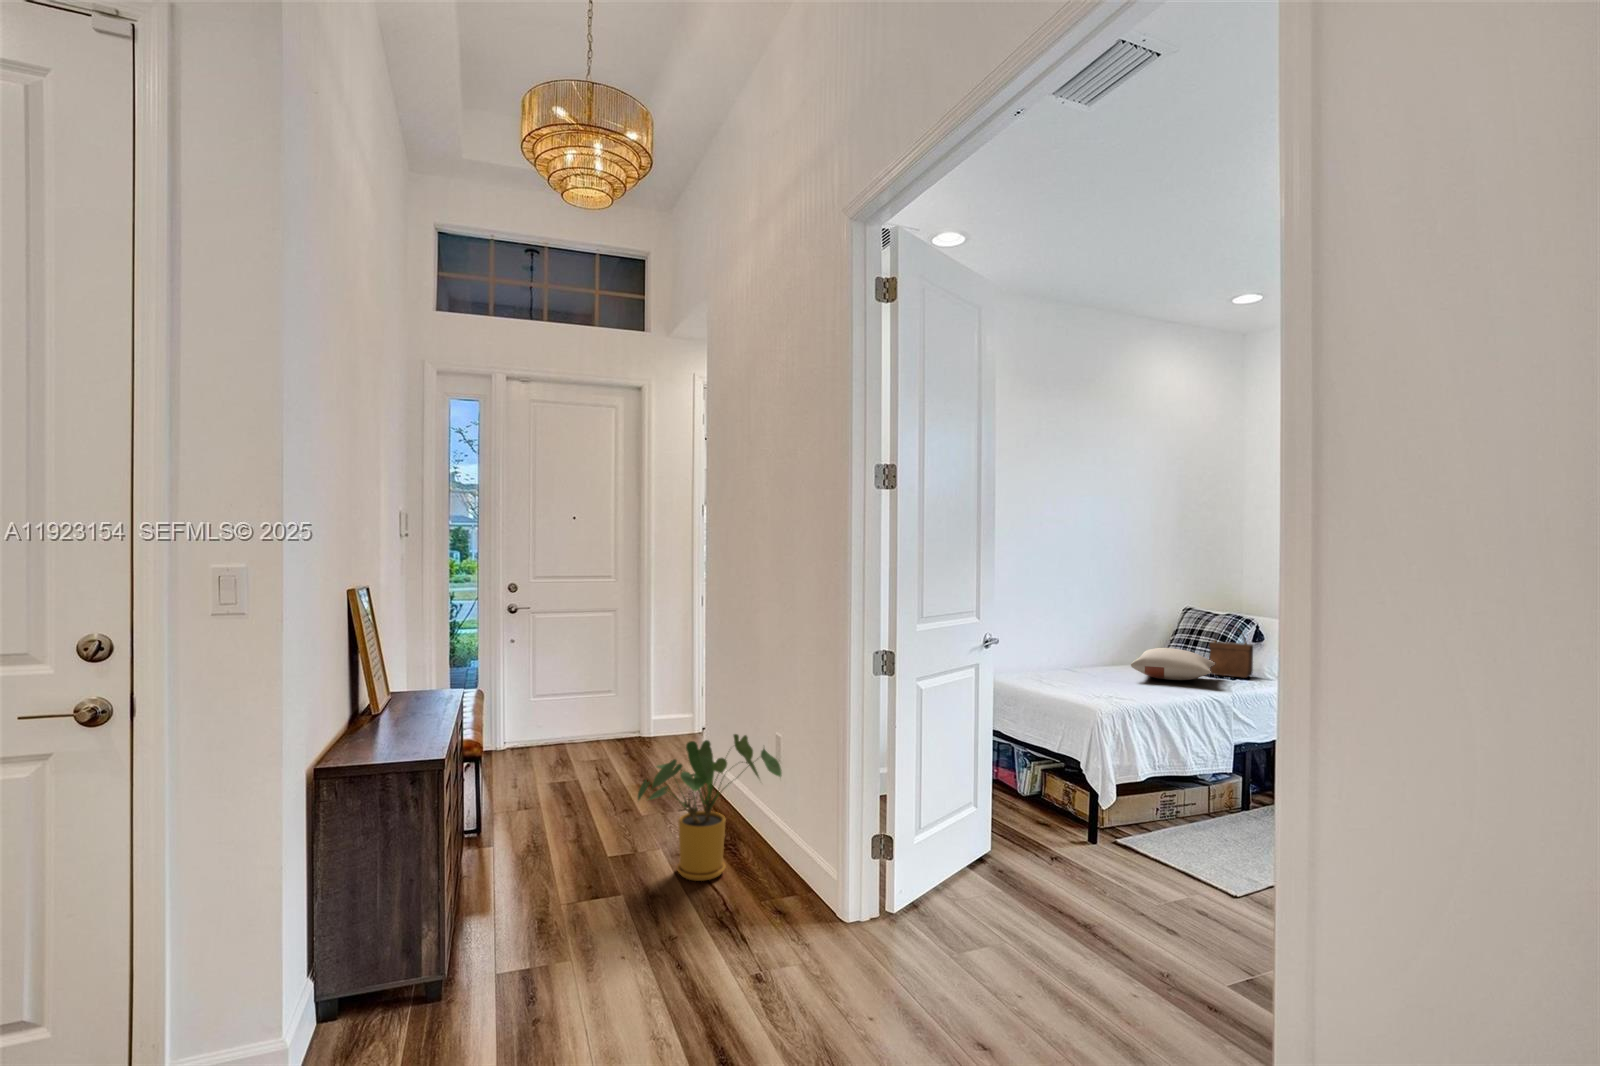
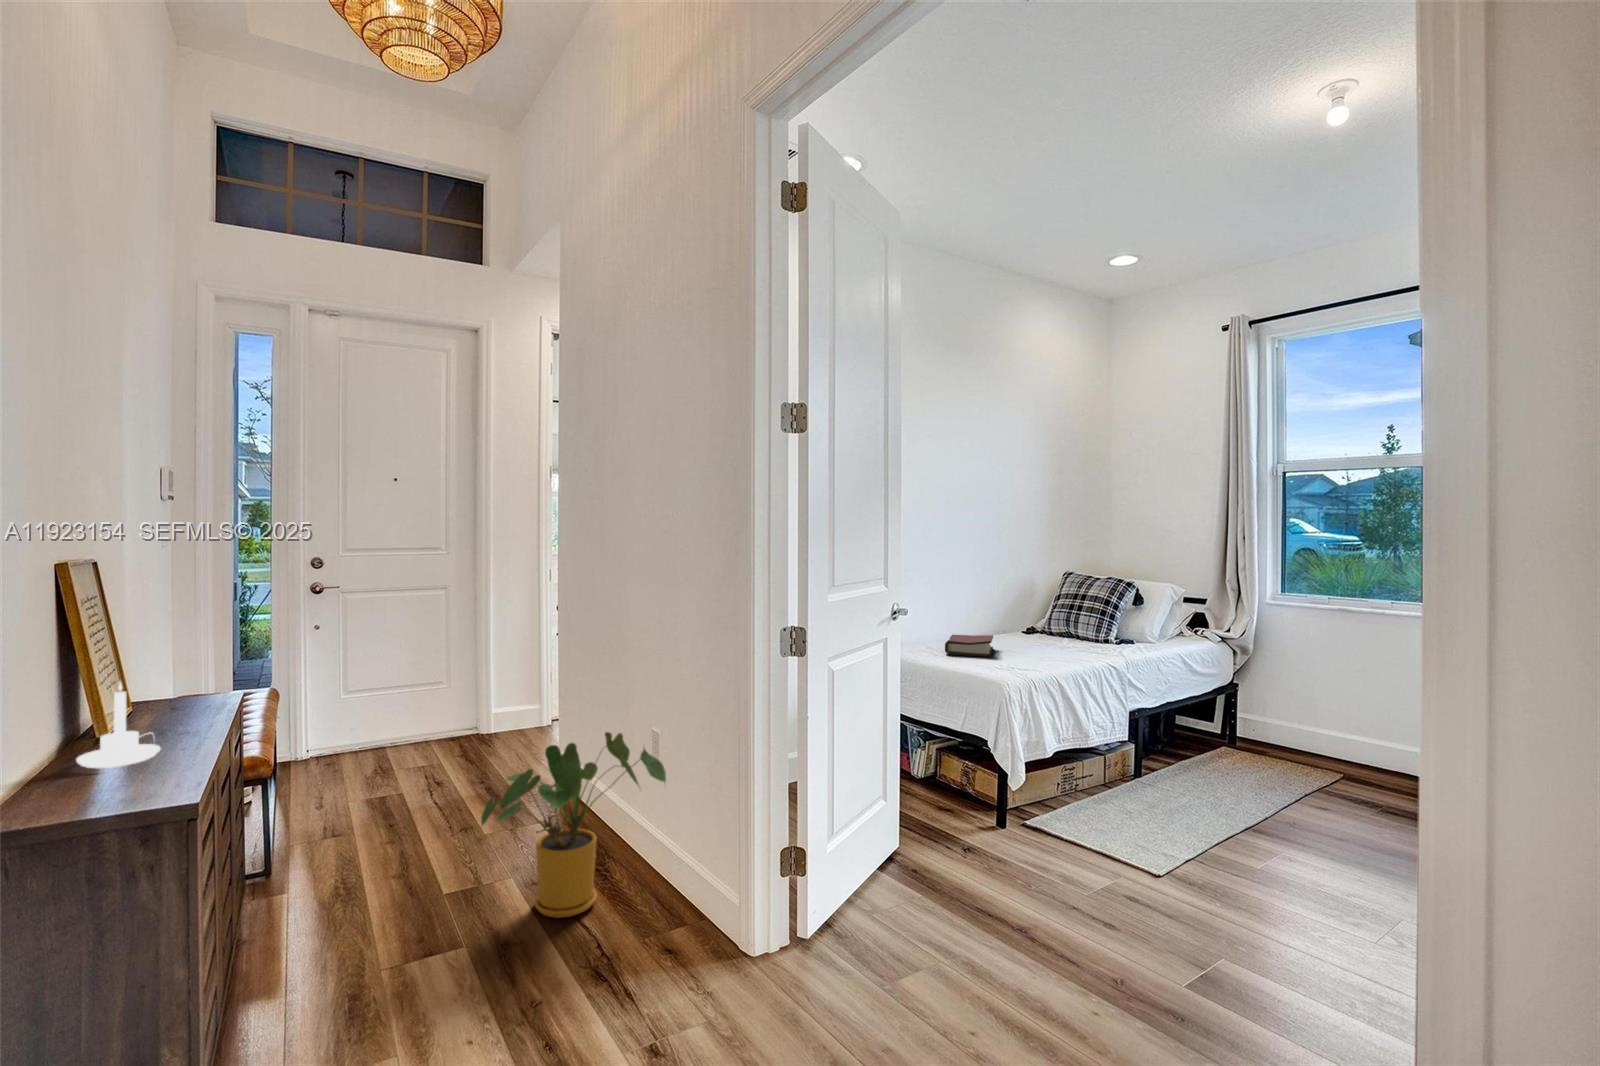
handbag: present [1209,629,1253,678] -> none [1093,594,1134,643]
pillow: present [1131,648,1215,680] -> none [1024,616,1103,648]
hardback book: none [1049,664,1100,686] -> present [945,635,993,657]
candle holder: none [379,675,428,735] -> present [76,682,161,768]

